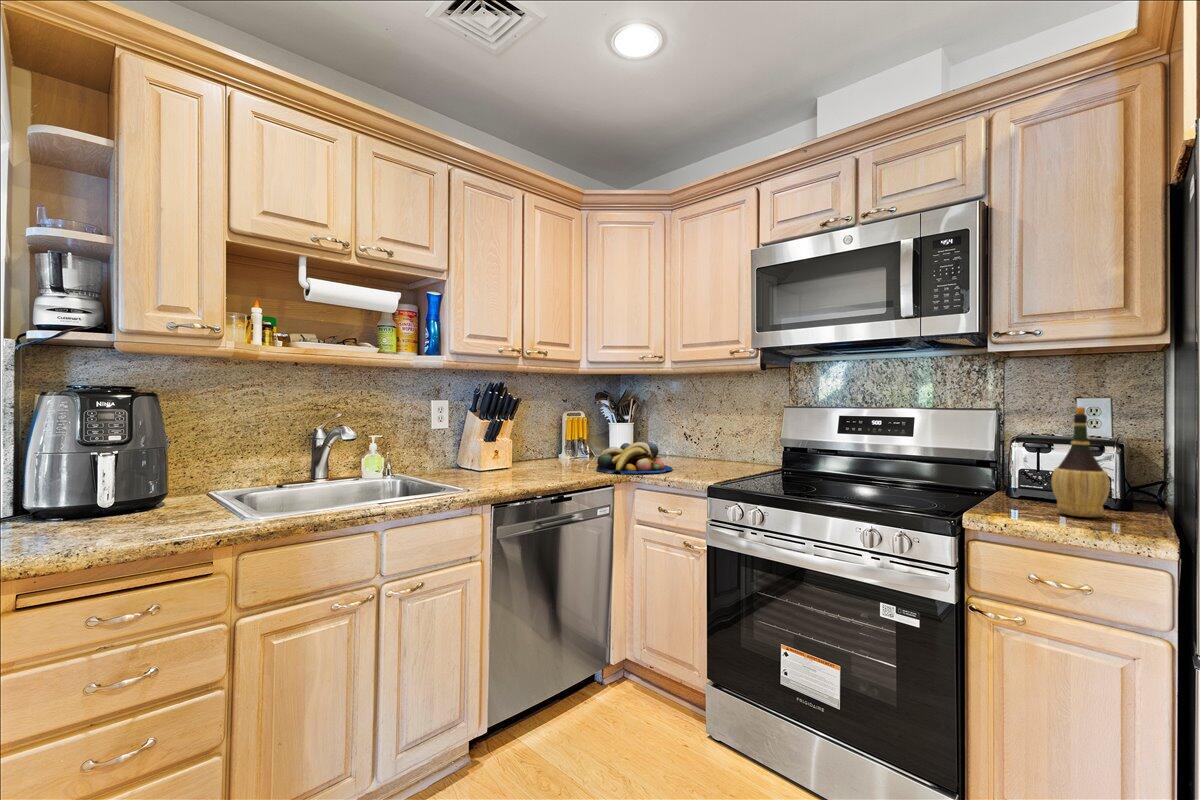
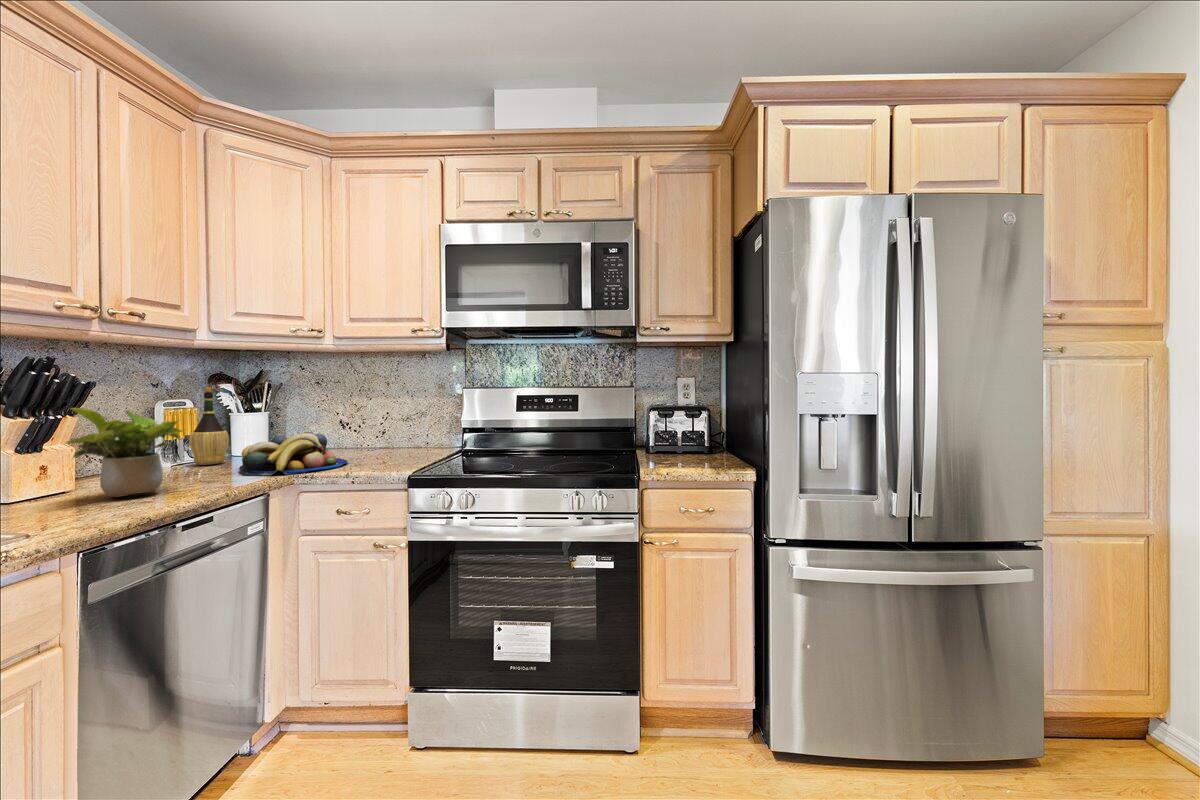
wine bottle: present [1051,407,1110,517] -> present [189,387,229,465]
potted plant: none [499,416,561,476] -> present [66,408,182,498]

